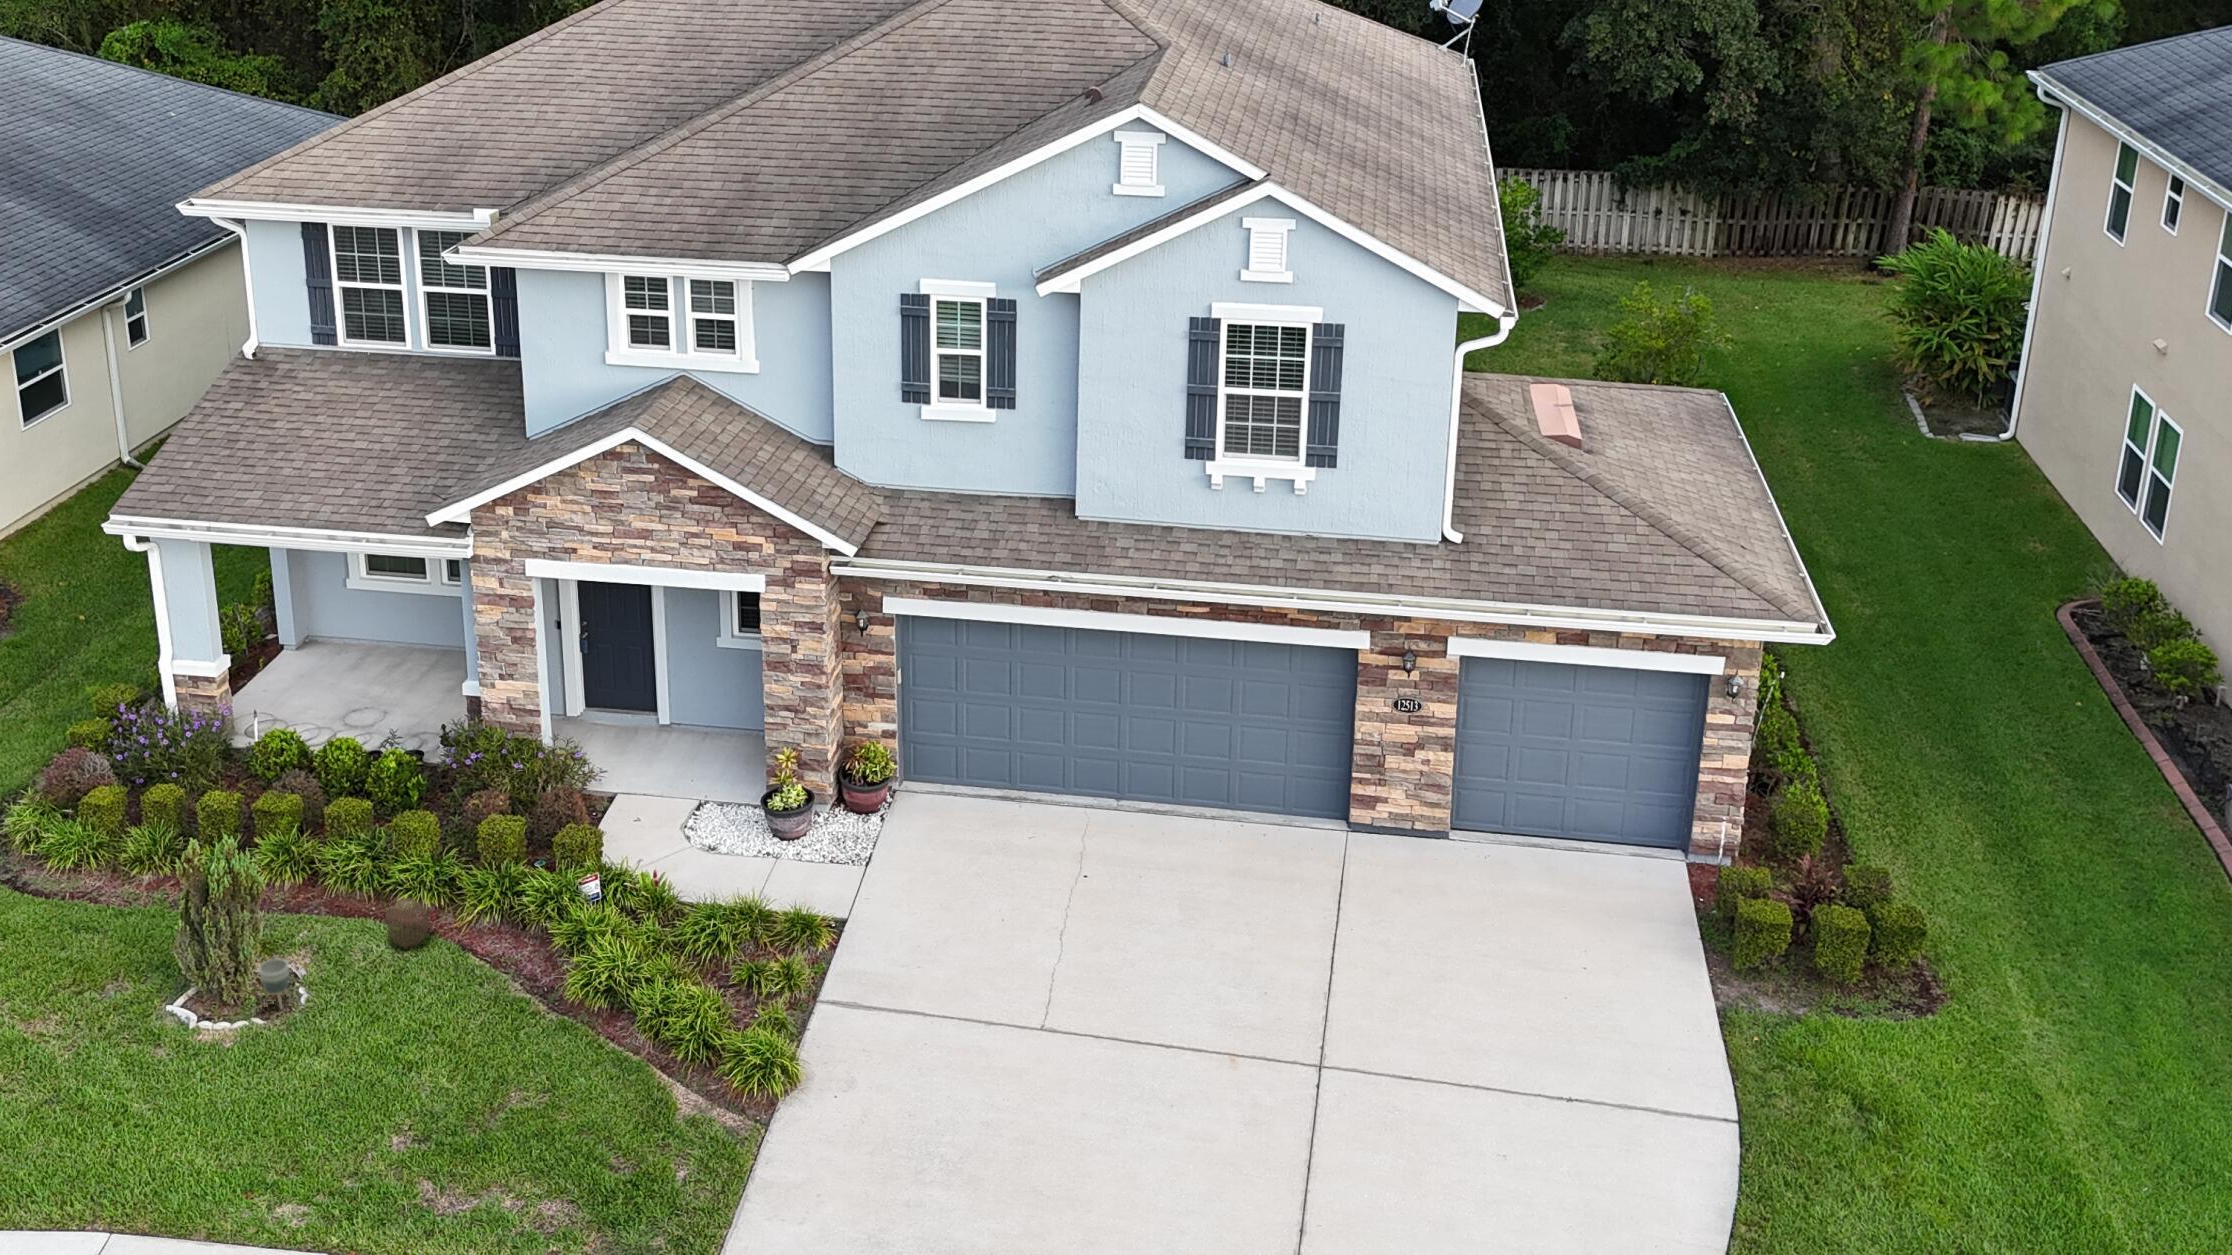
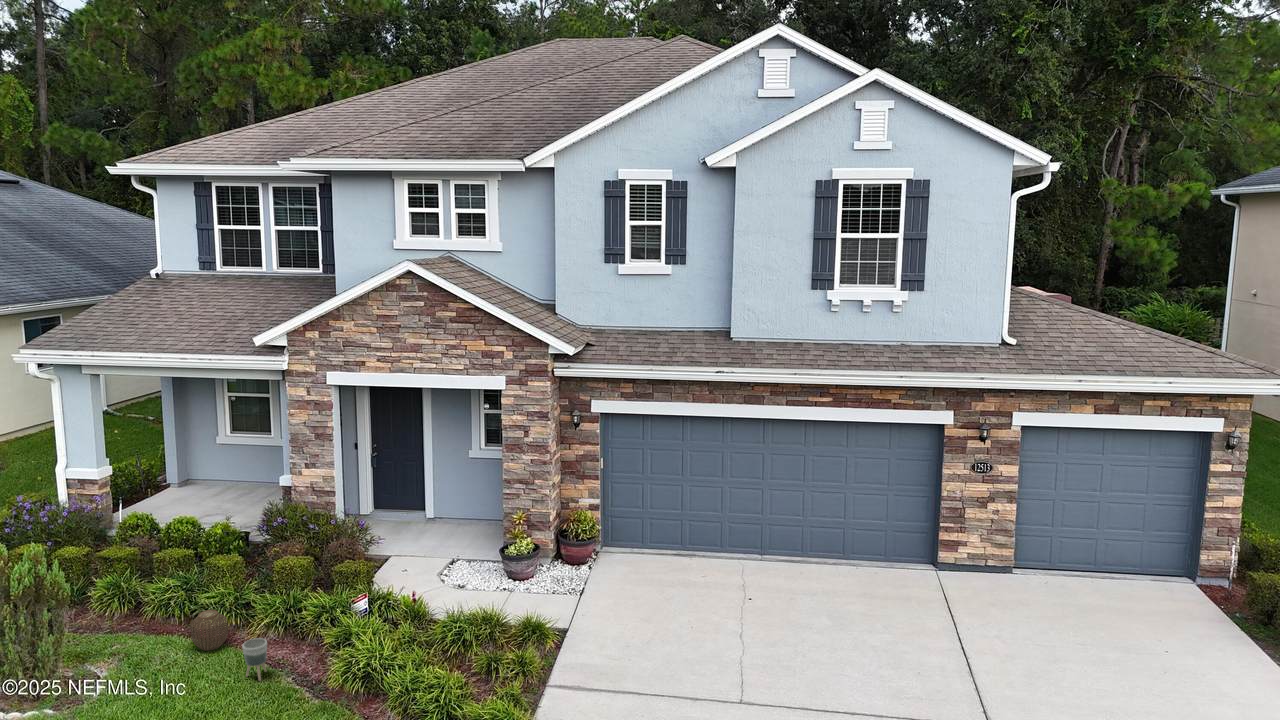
planter: present [259,959,289,1009] -> present [242,638,267,681]

